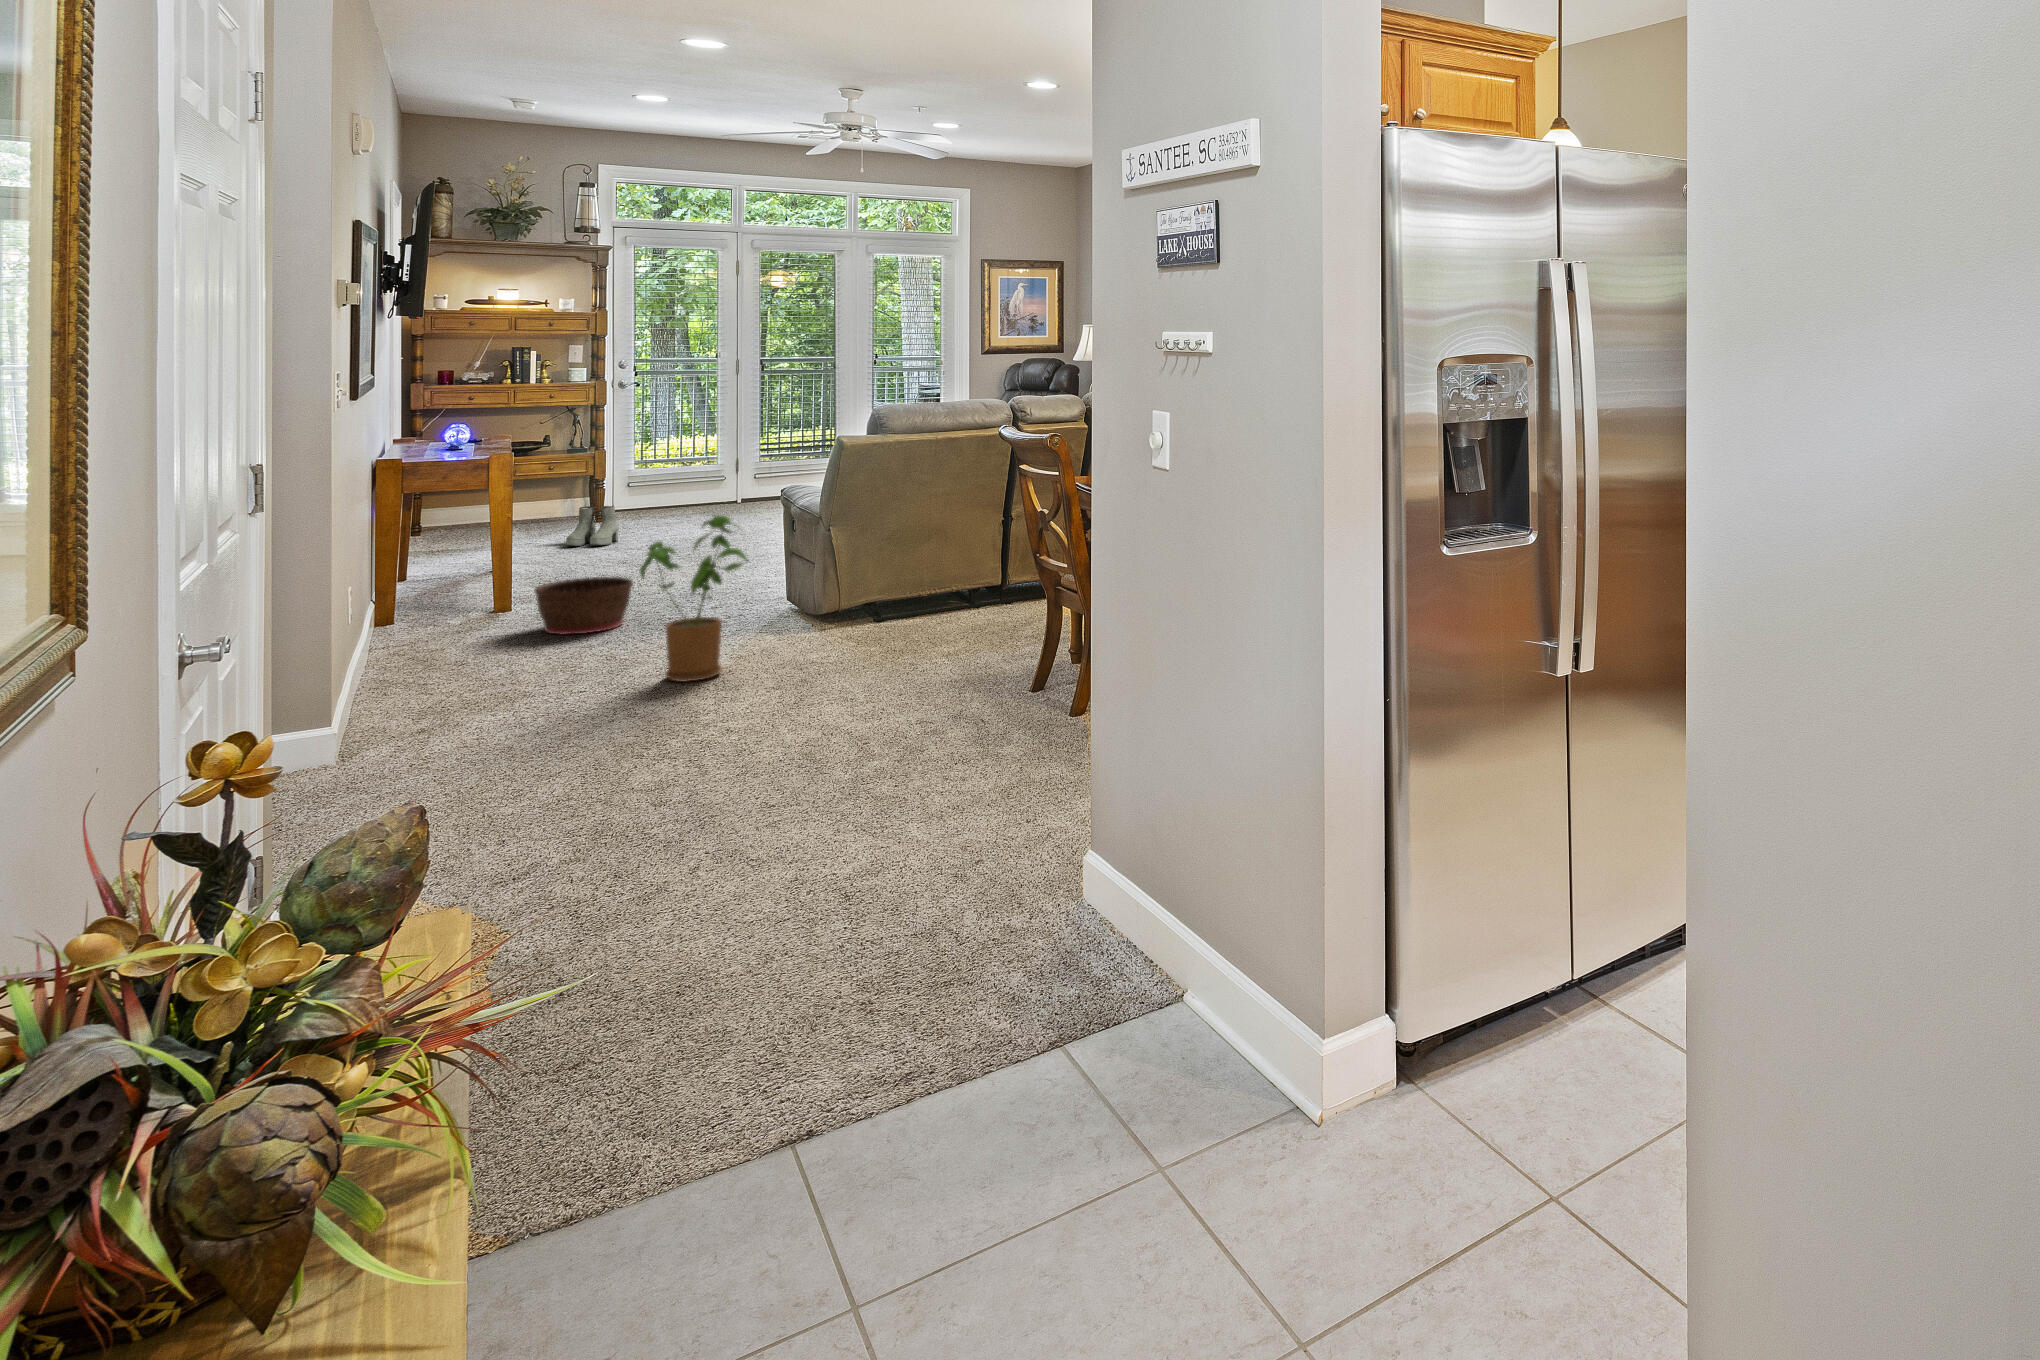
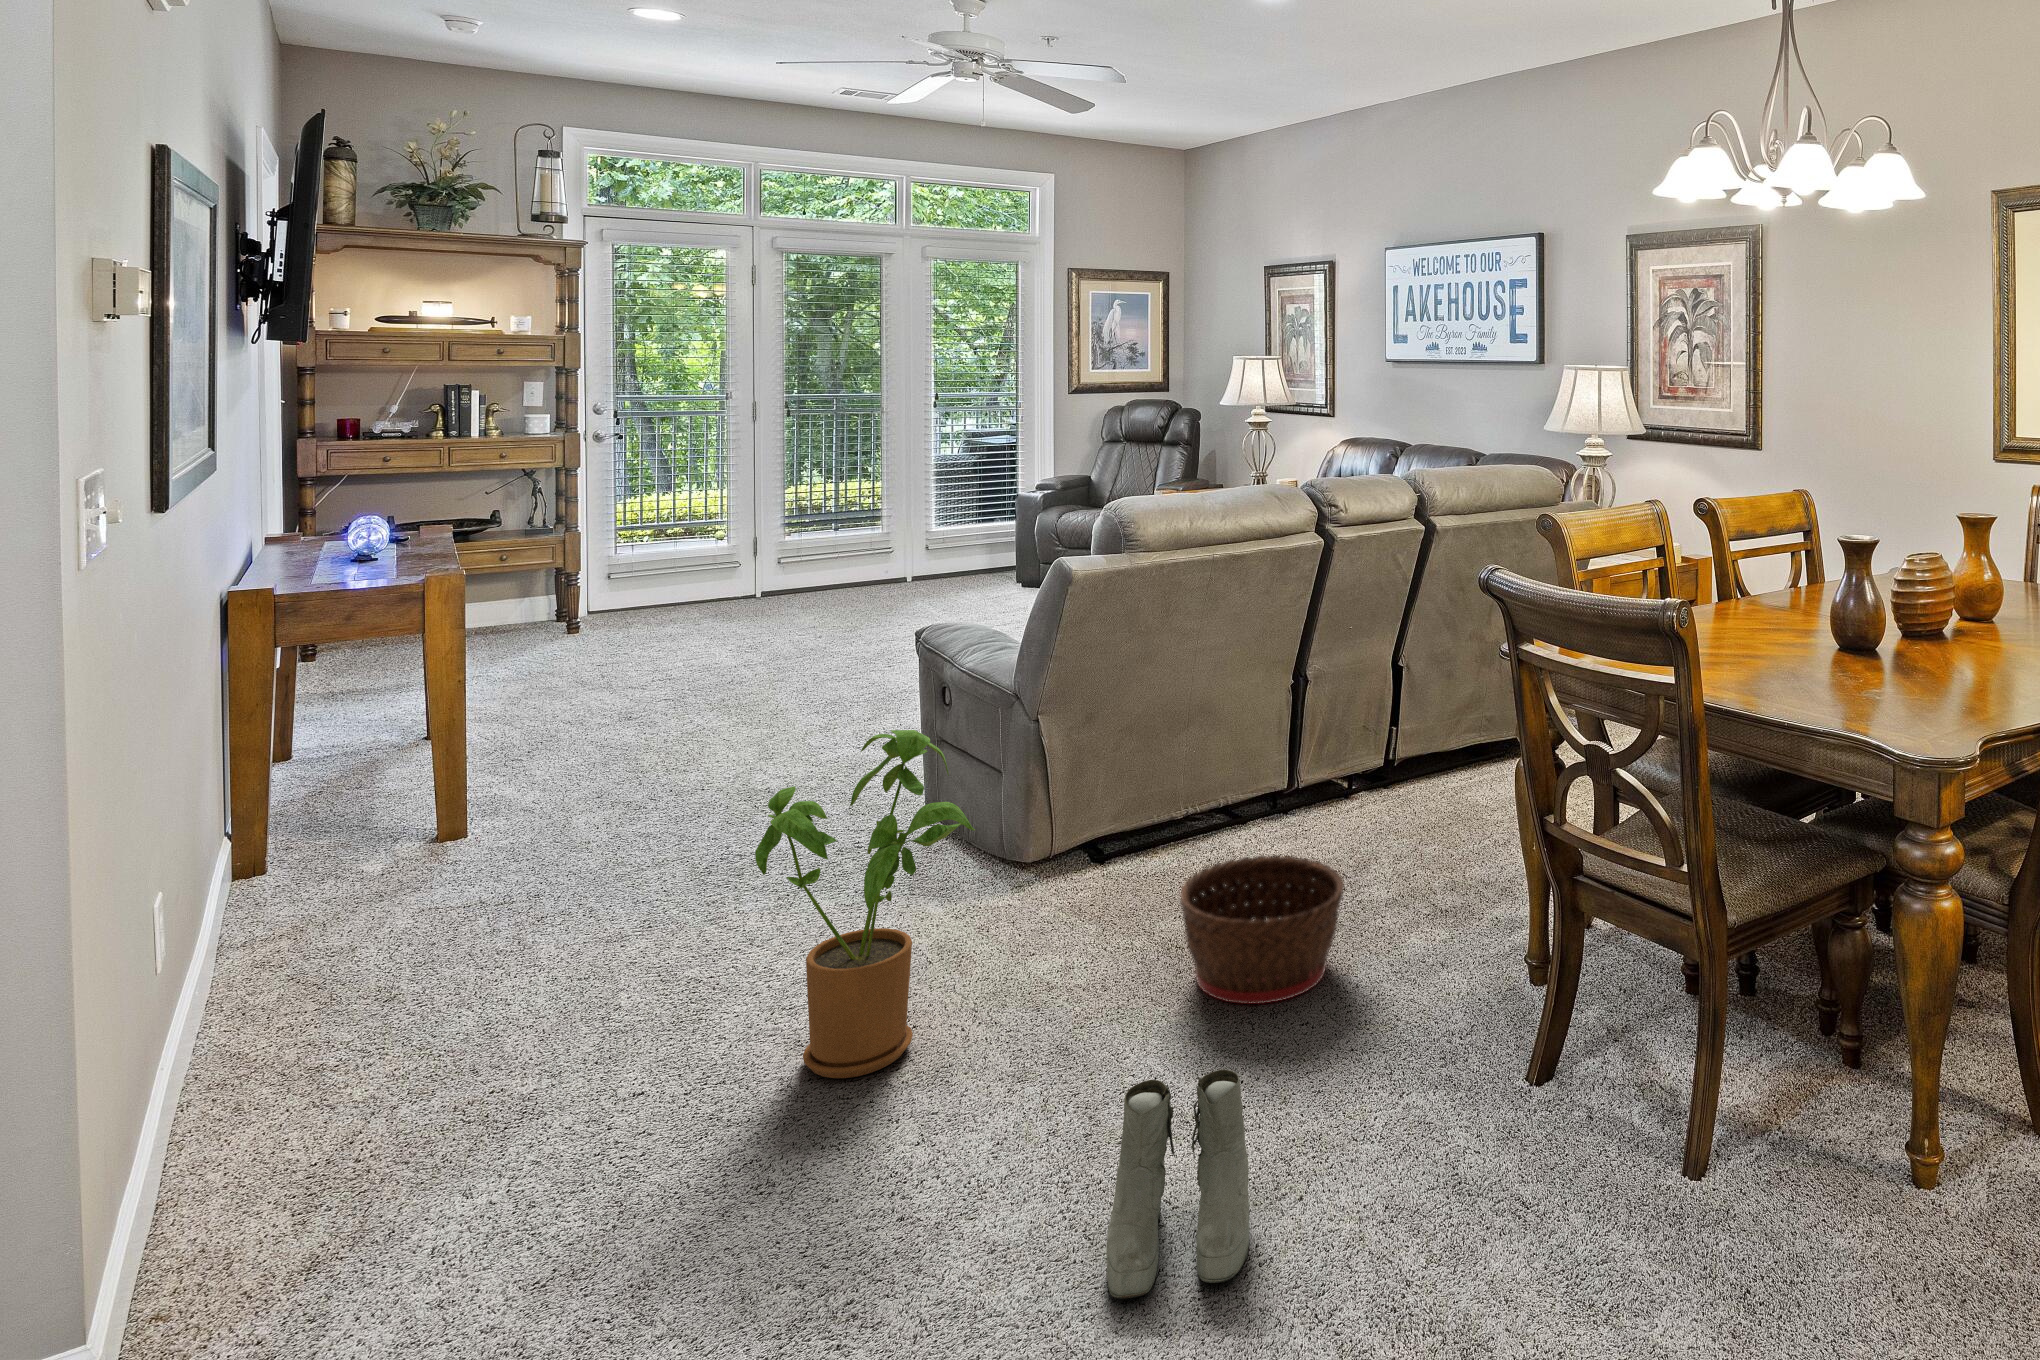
boots: present [566,506,619,546] -> present [1107,1069,1249,1299]
basket: present [535,577,633,635] -> present [1180,855,1344,1004]

